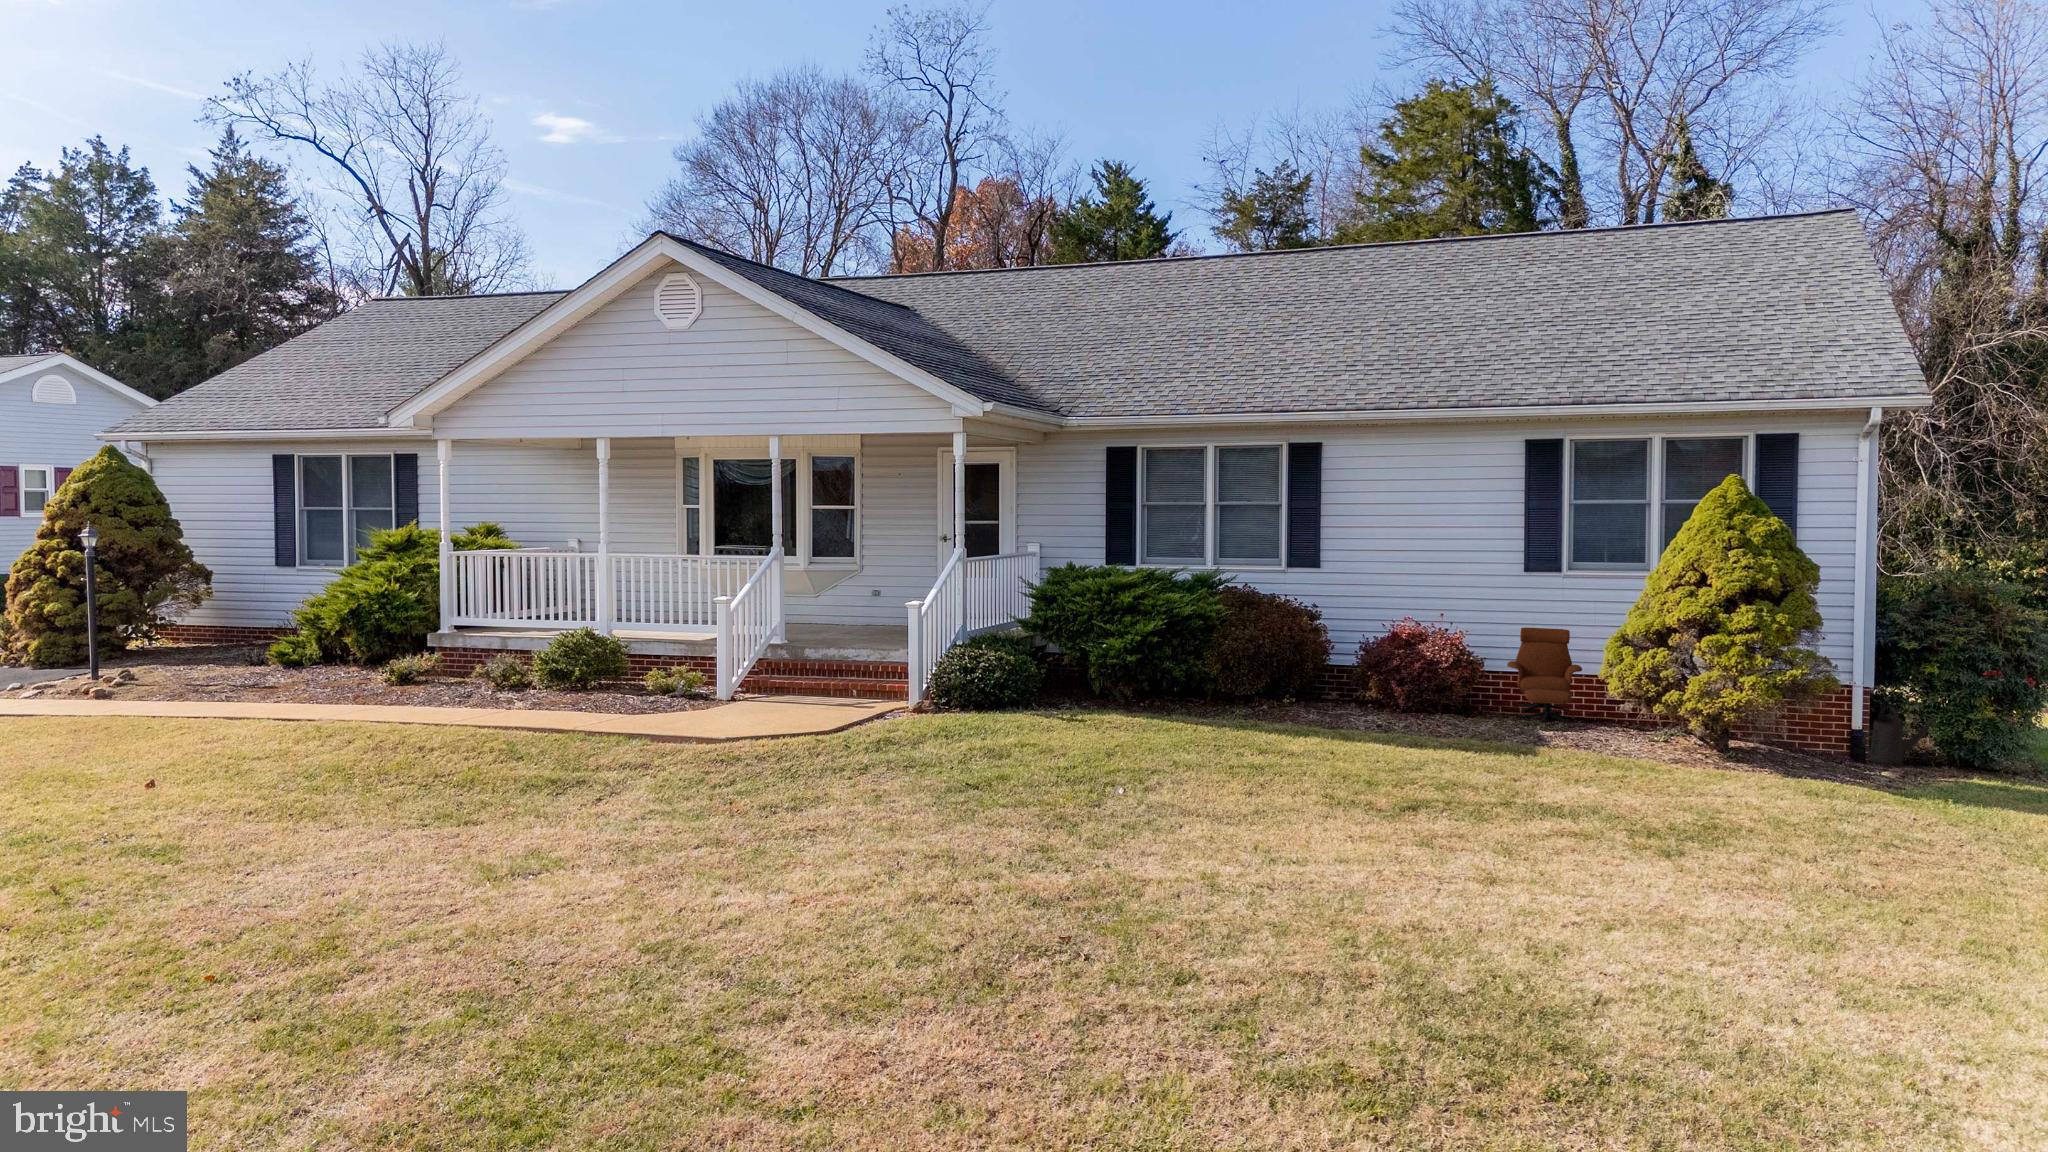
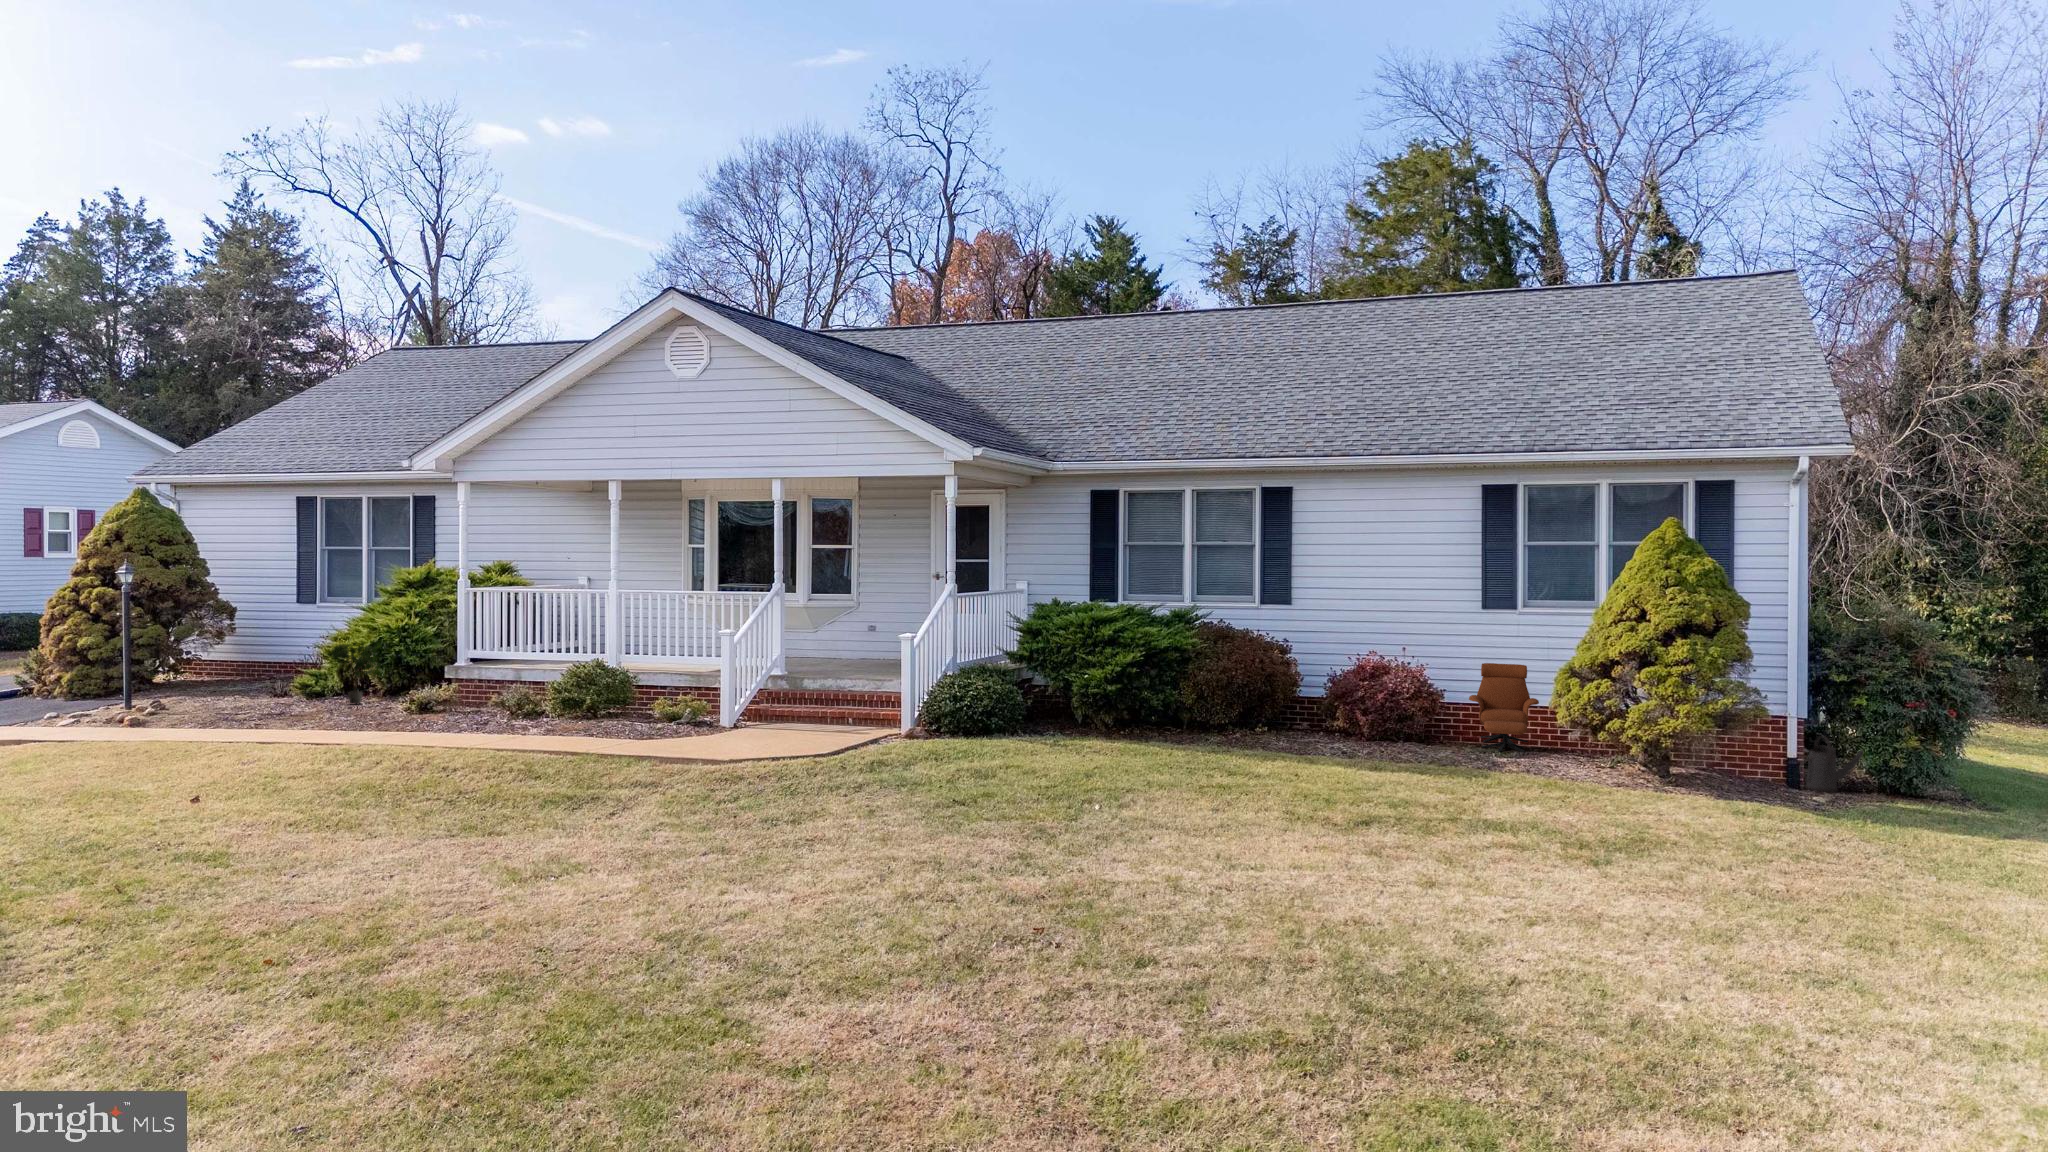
potted plant: none [302,606,366,673] -> present [328,642,385,704]

